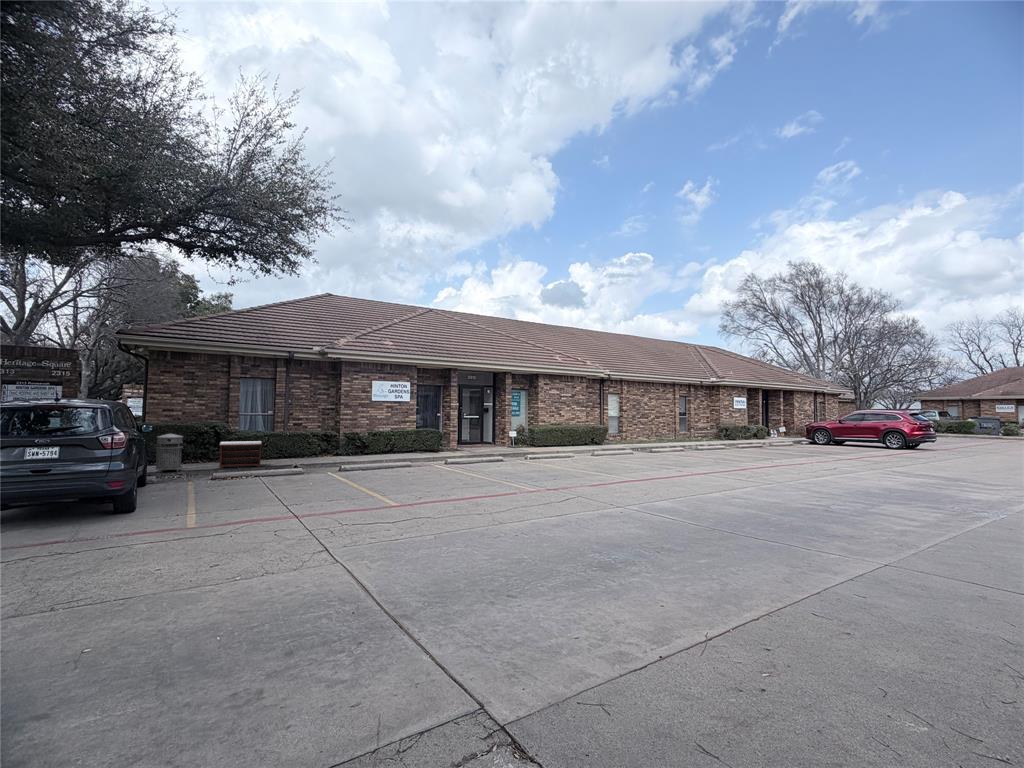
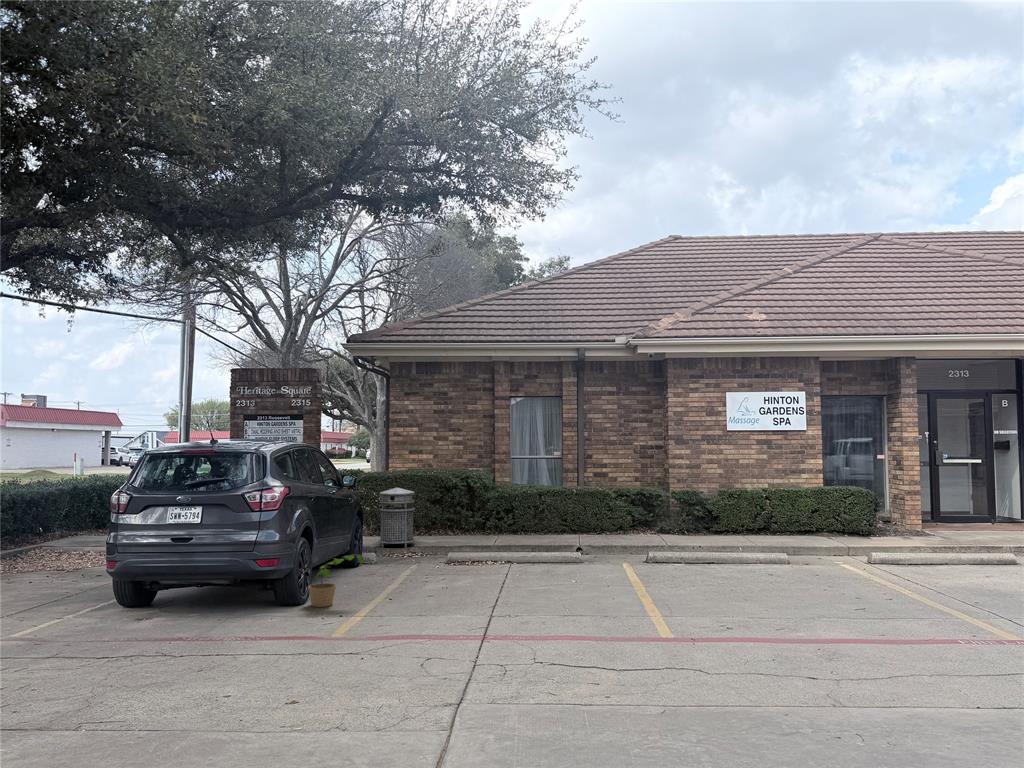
bench: present [219,441,262,468] -> none [463,502,530,547]
potted plant: none [175,468,213,499] -> present [308,554,363,607]

